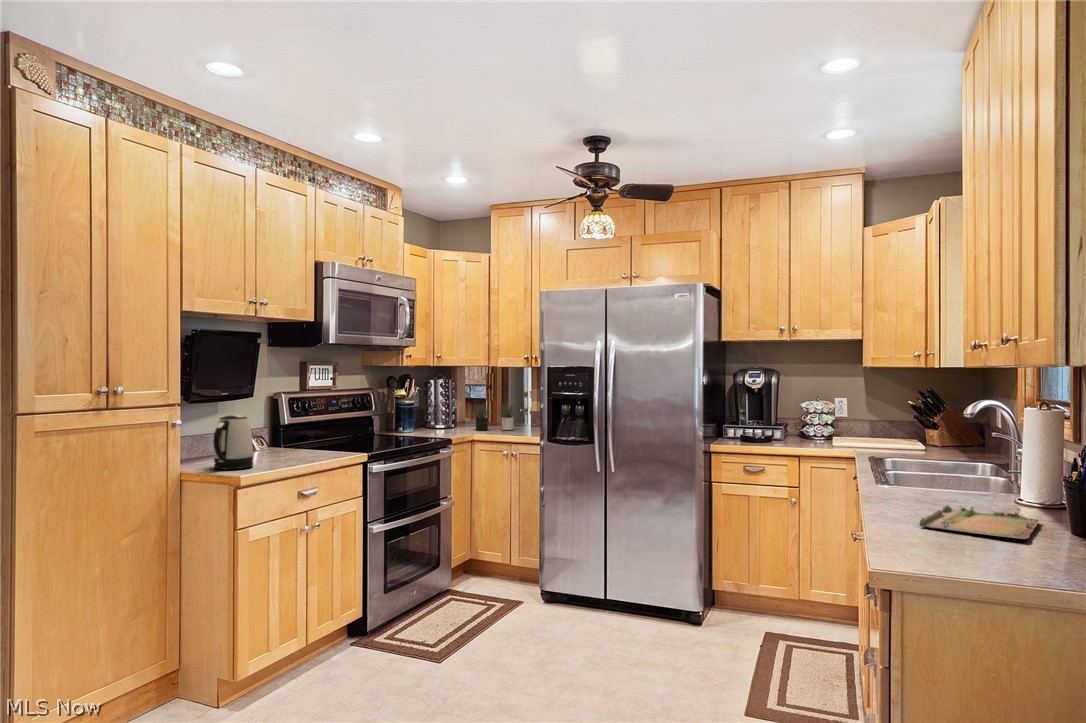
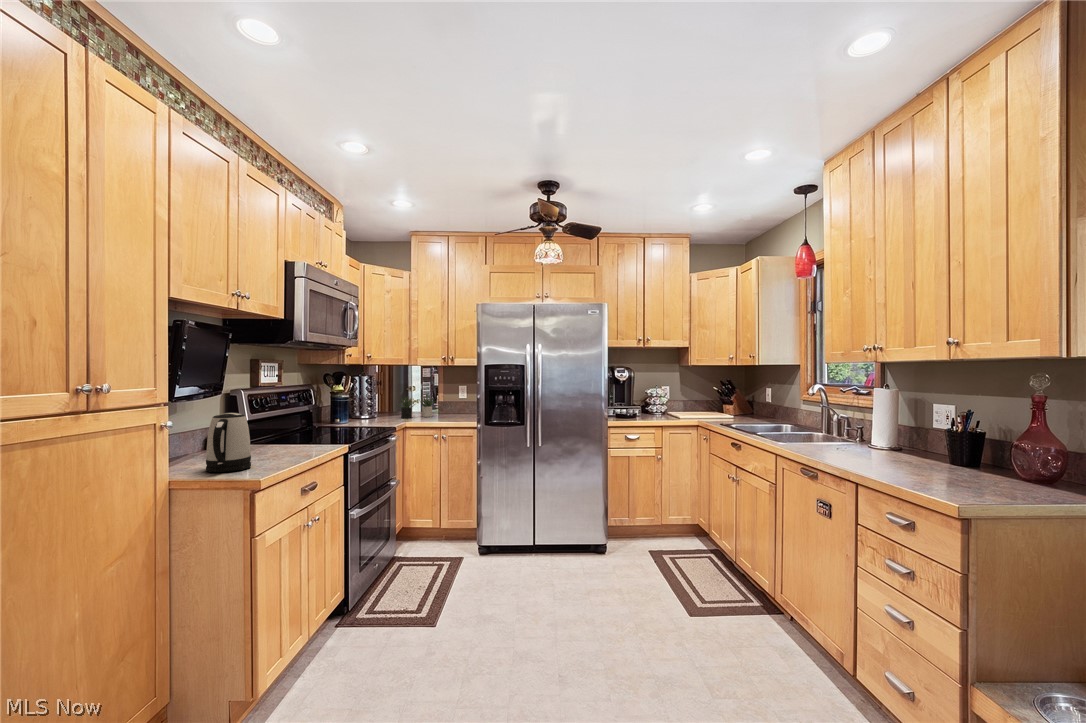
tray: present [919,505,1040,539] -> none [858,450,956,473]

